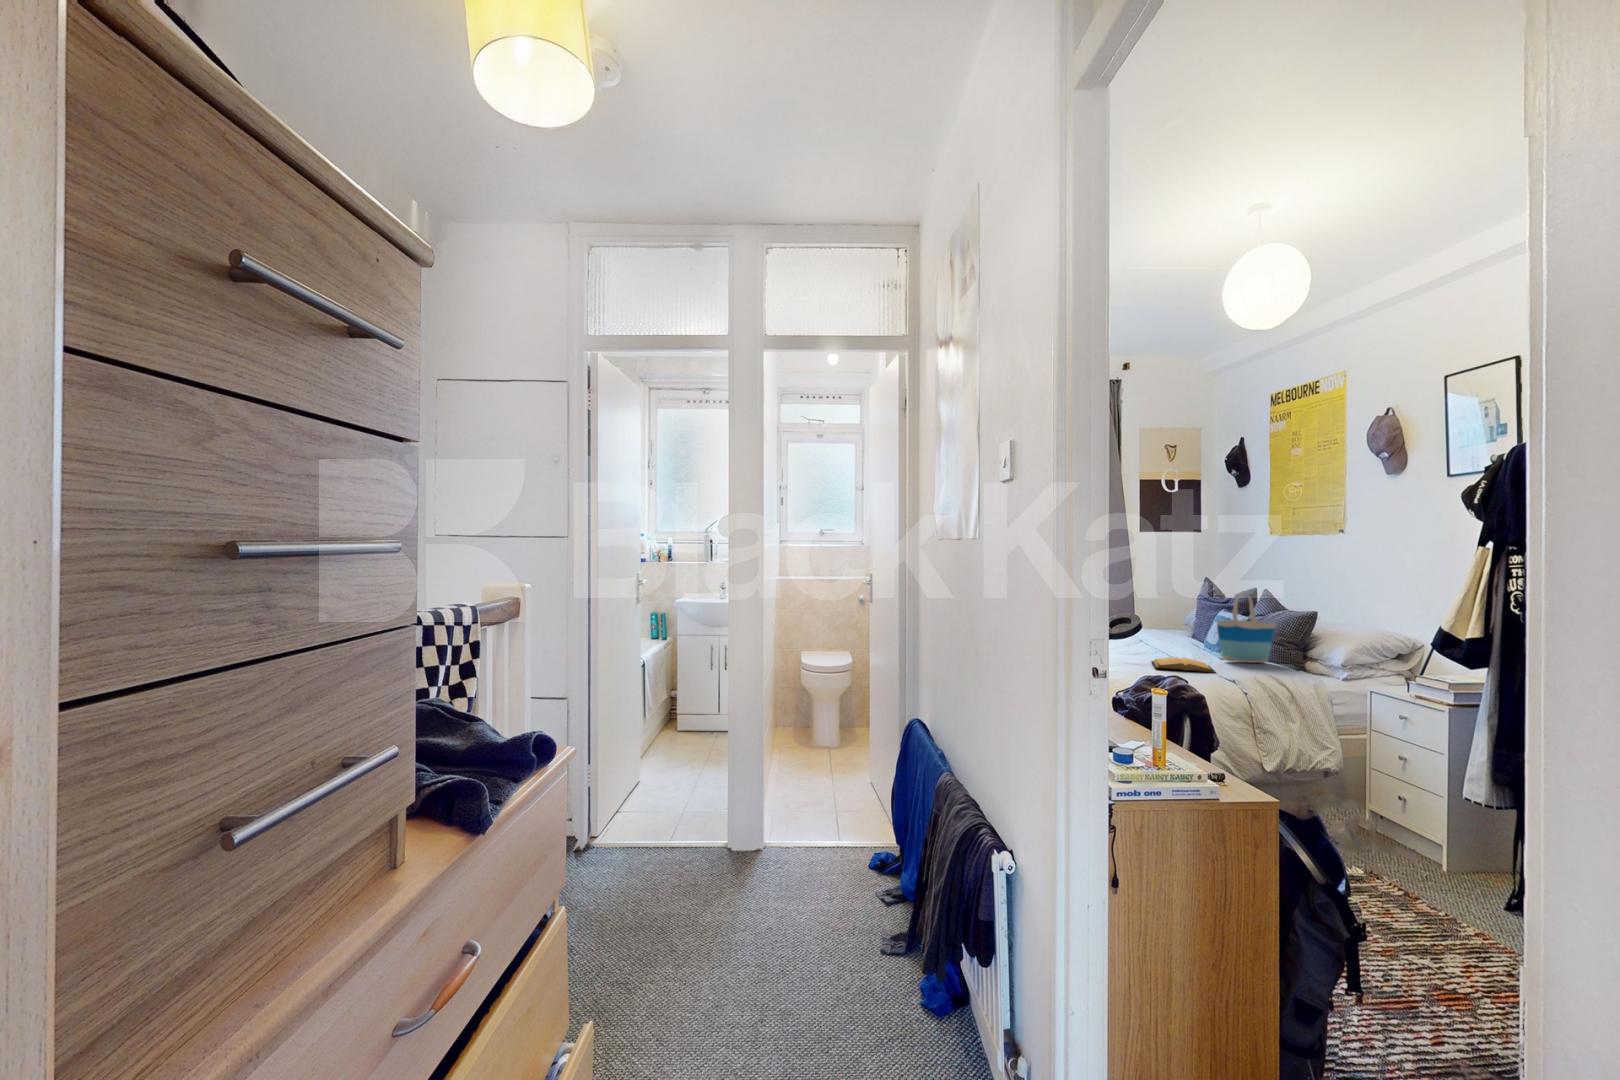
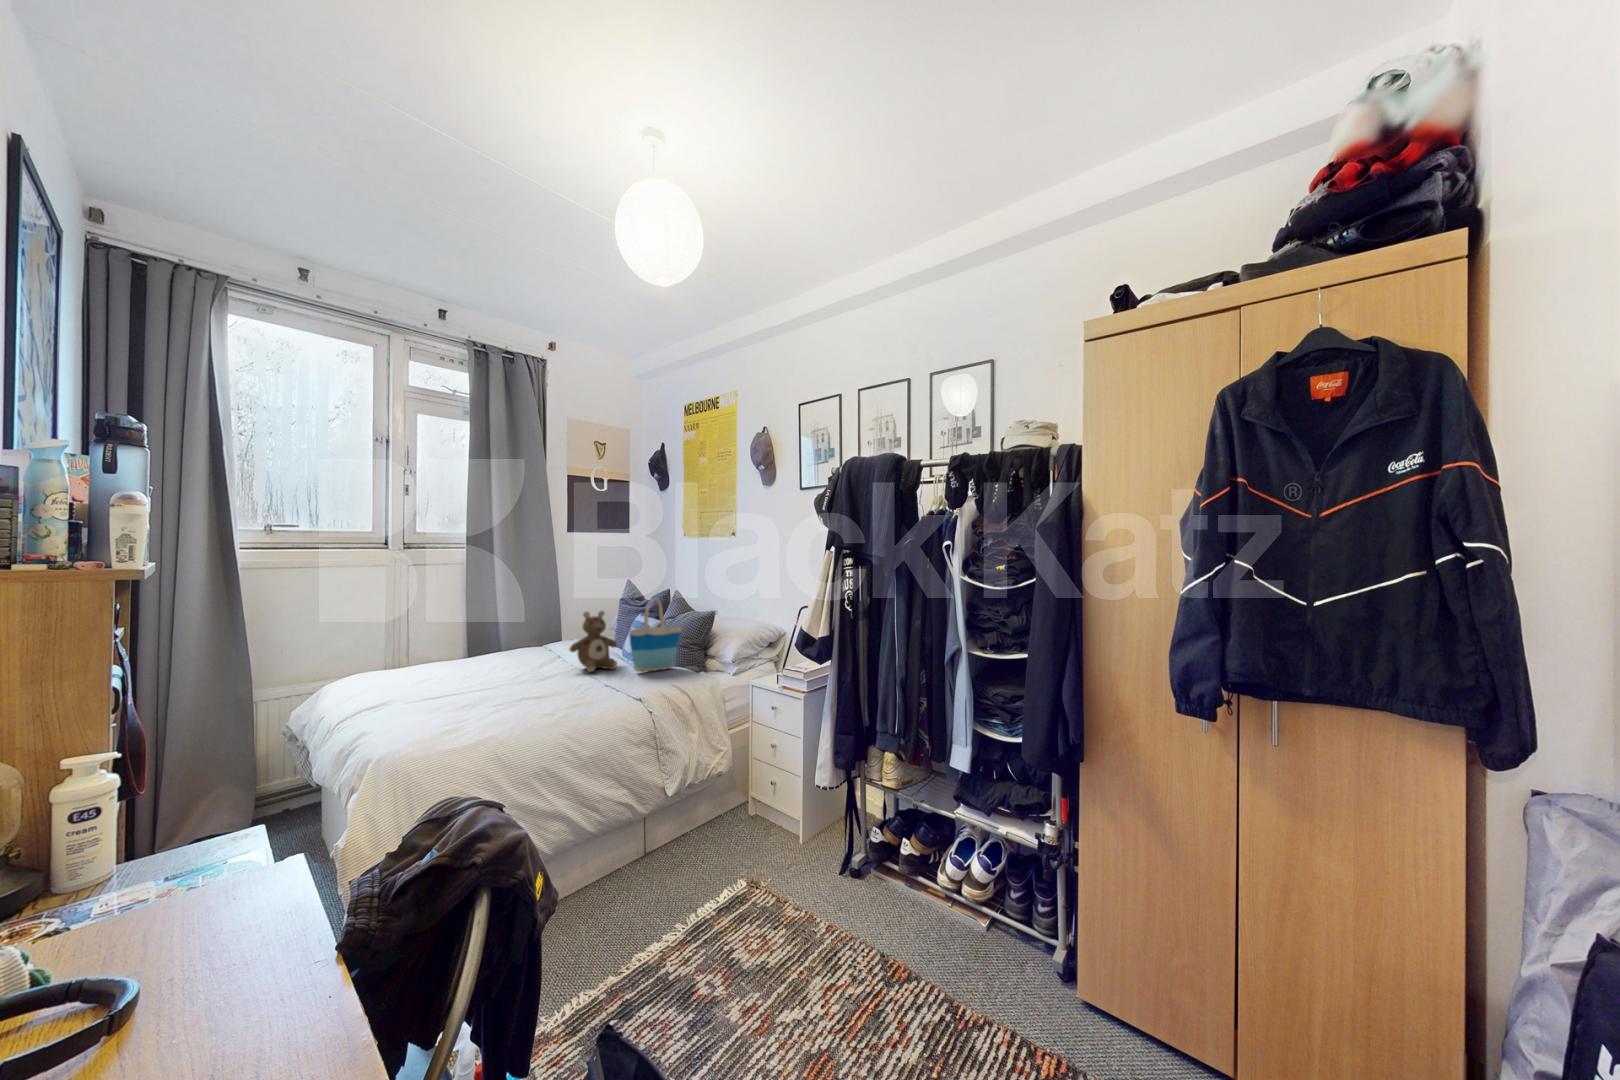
stuffed bear: none [1155,601,1203,656] -> present [570,611,617,672]
book: present [1151,657,1216,673] -> none [559,677,625,698]

